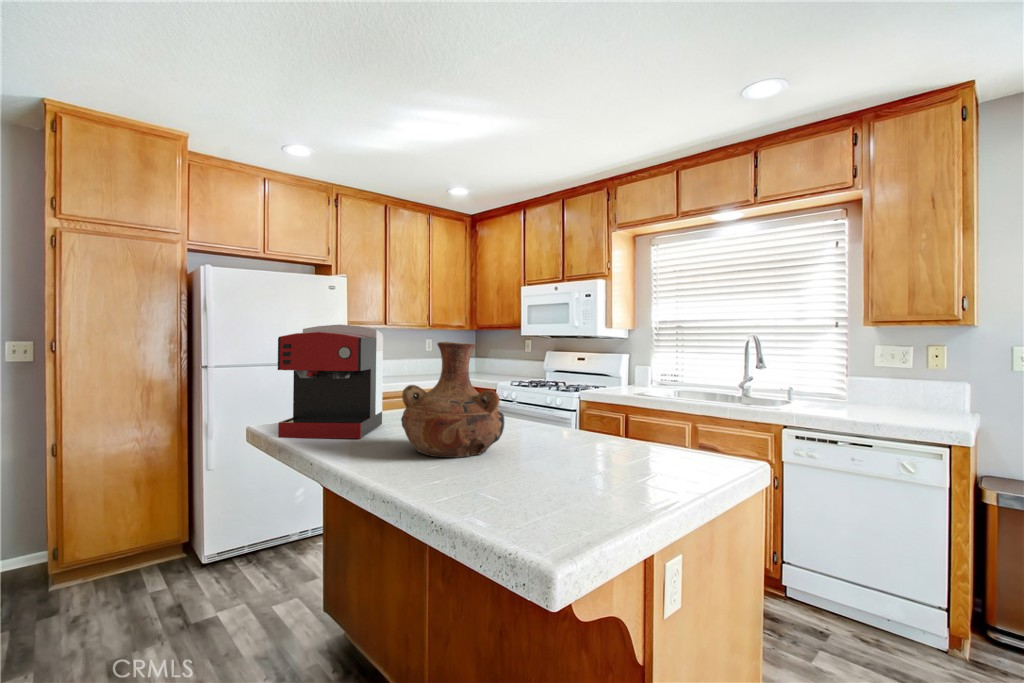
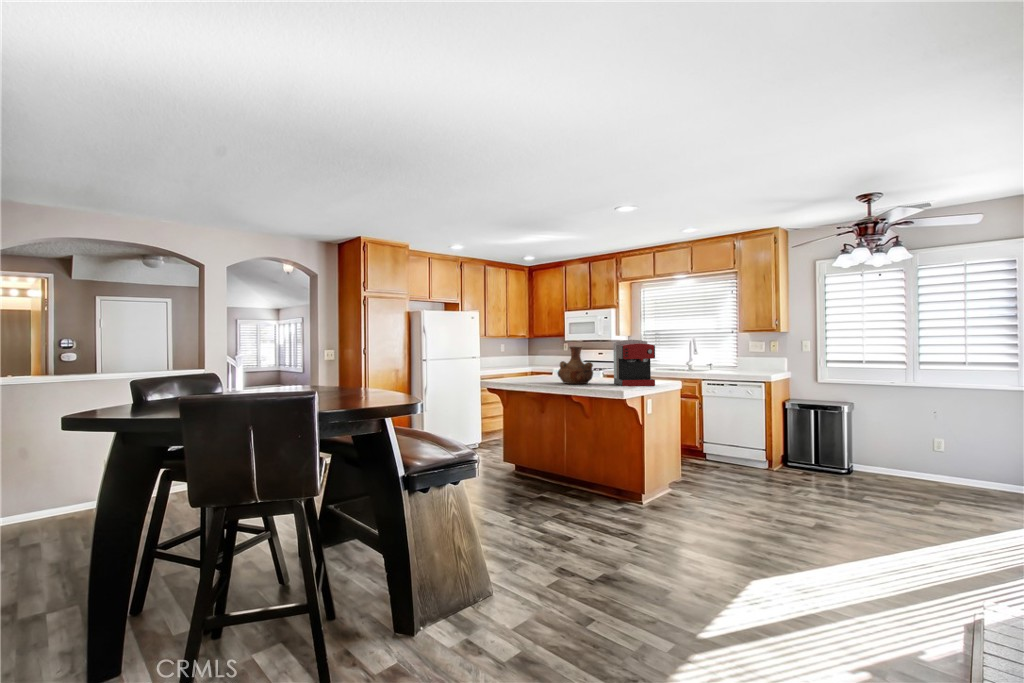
coffee maker: present [278,324,383,439] -> present [613,340,655,386]

